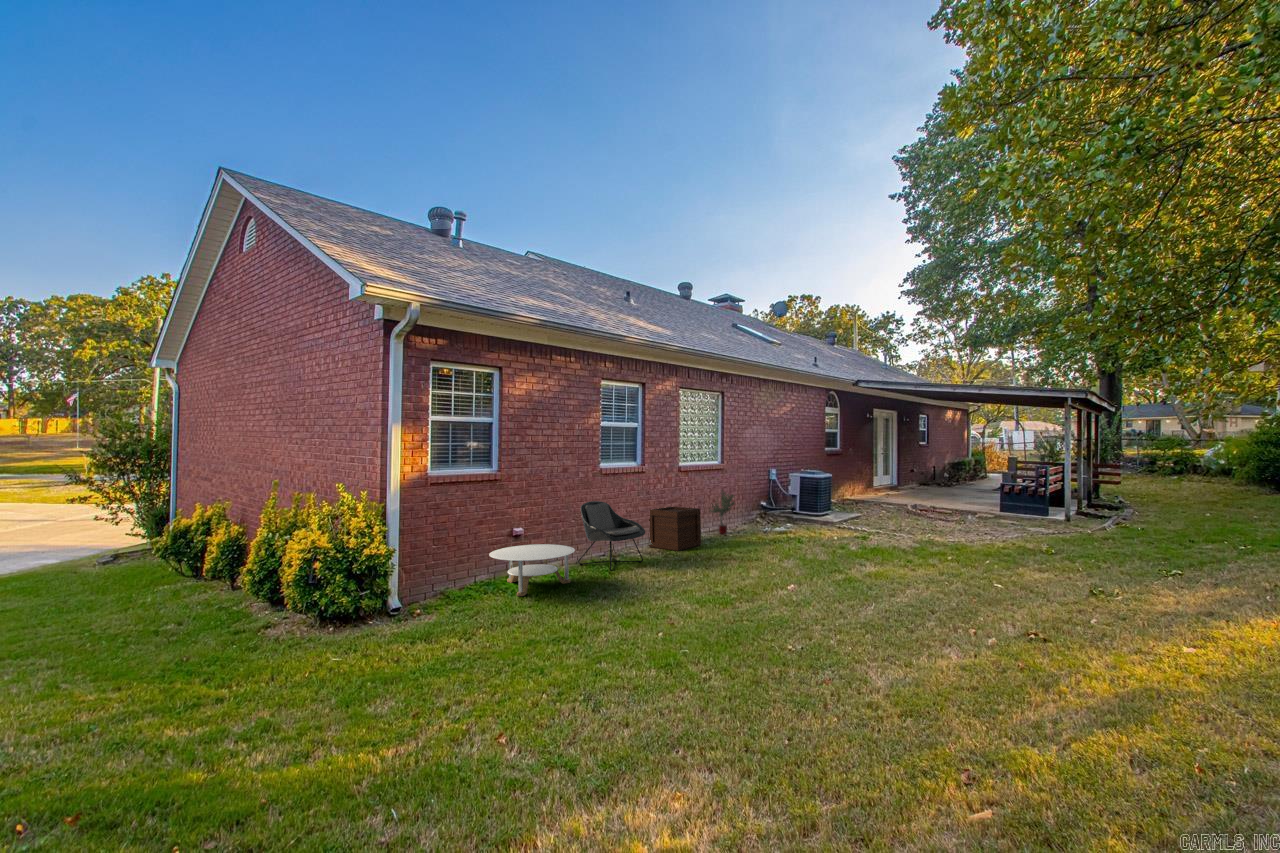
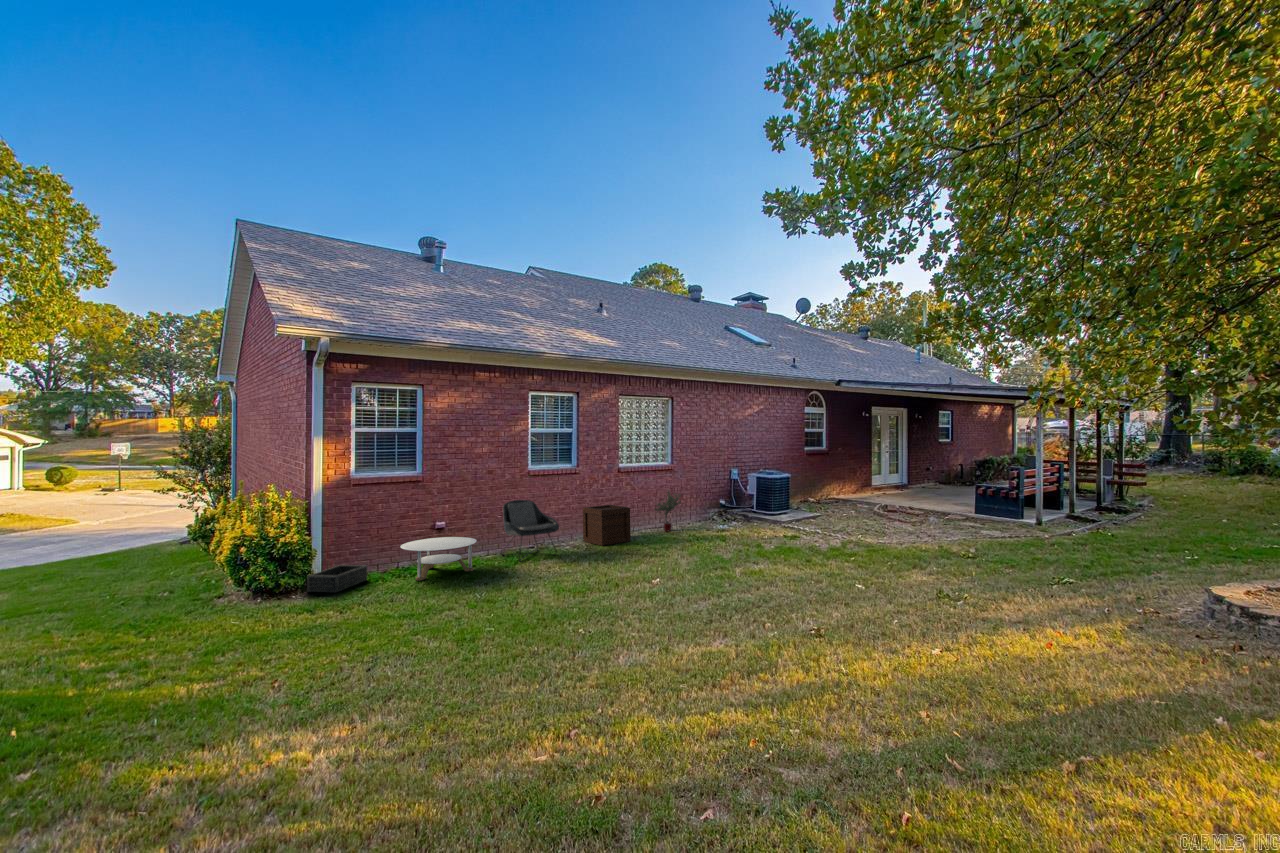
basket: none [396,581,455,616] -> present [307,565,367,592]

